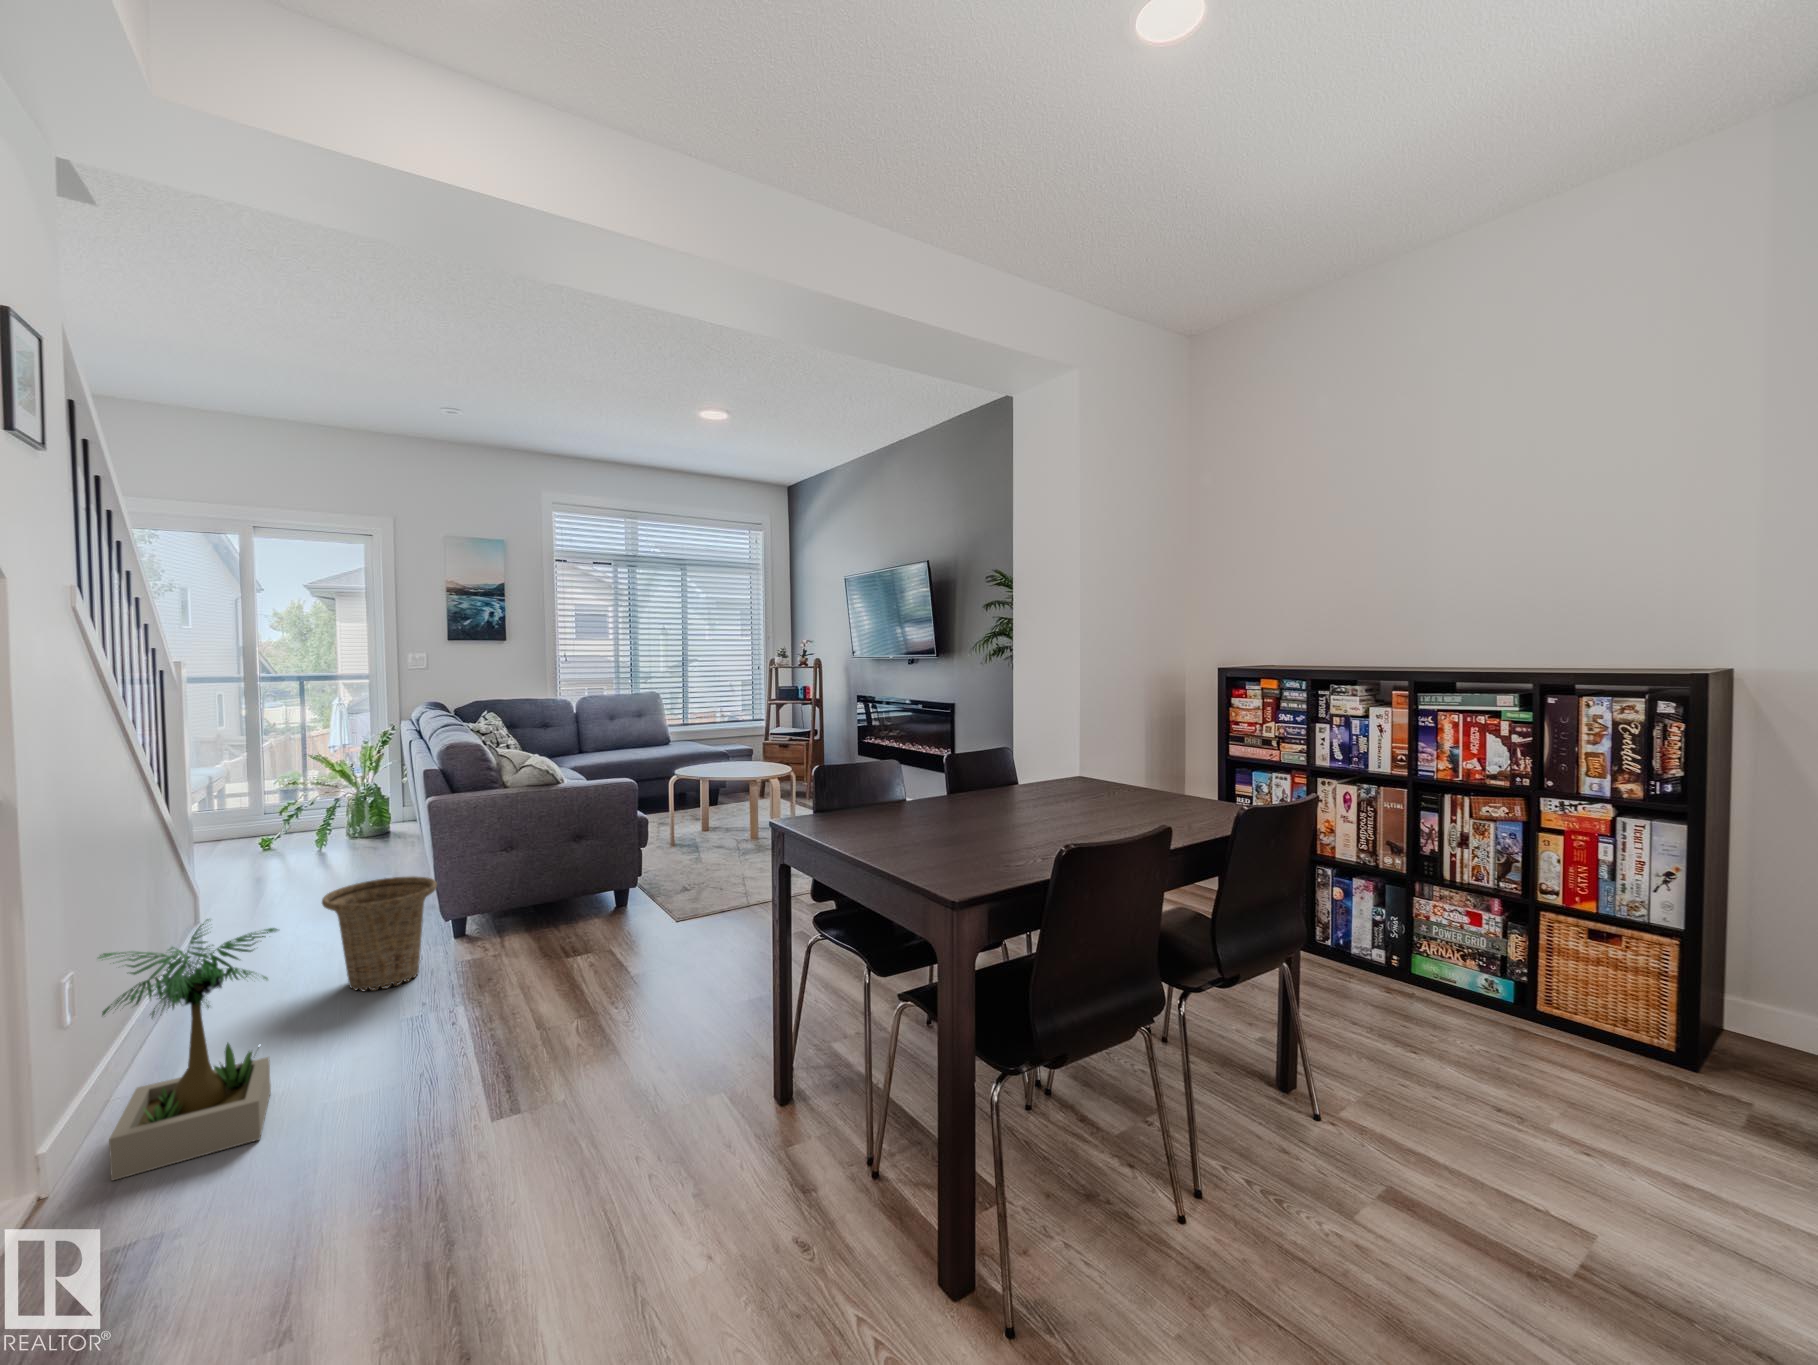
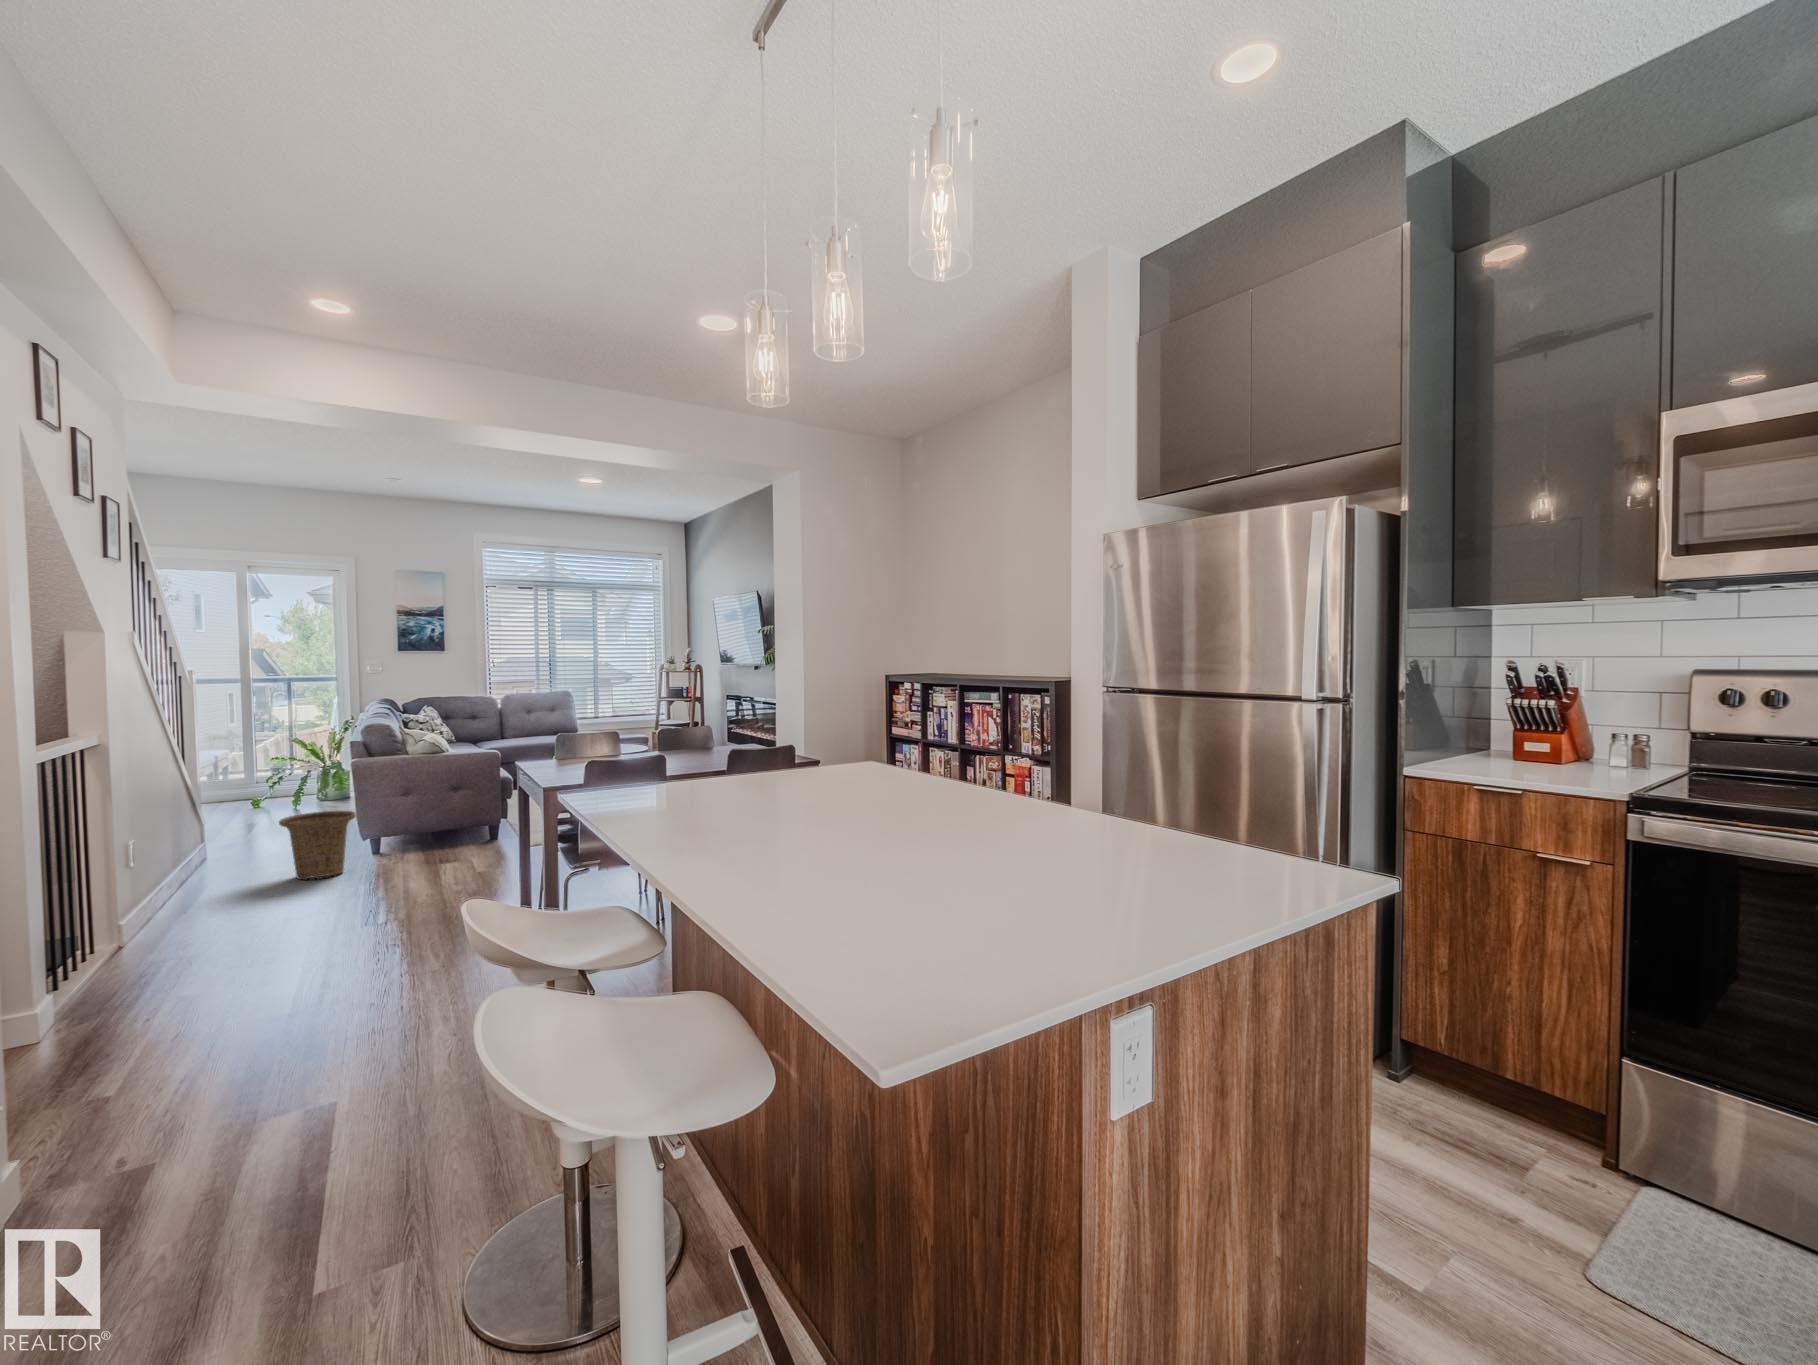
potted plant: present [98,919,278,1180] -> none [134,815,256,947]

